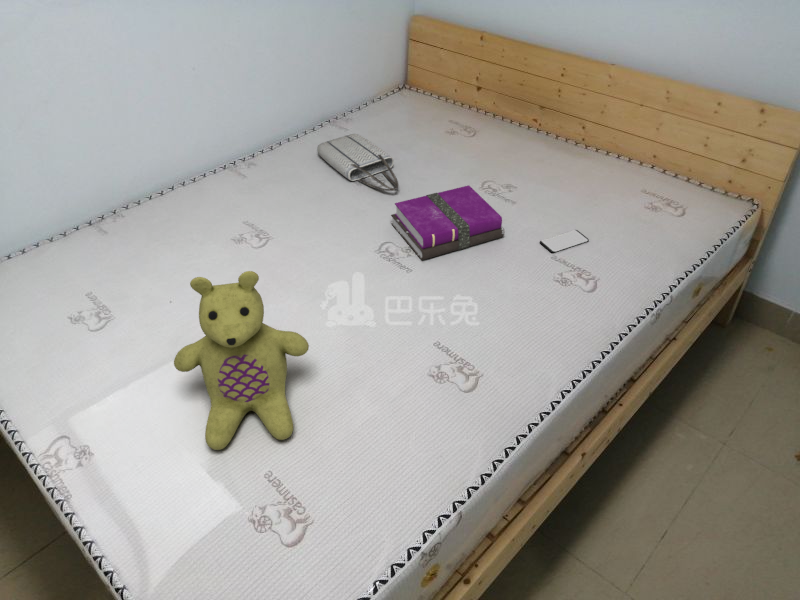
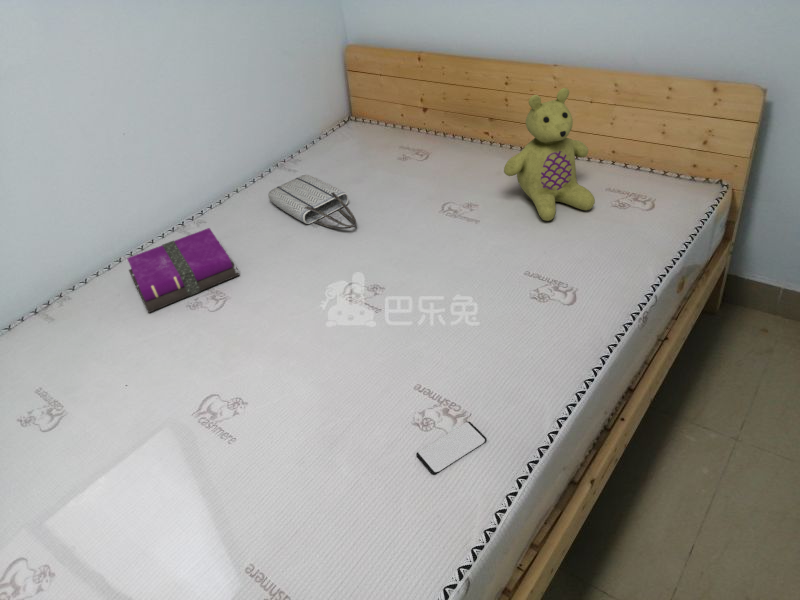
notebook: present [391,185,504,260] -> present [127,228,239,312]
smartphone: present [540,230,589,253] -> present [416,422,487,474]
stuffed bear: present [174,271,309,450] -> present [504,88,595,221]

